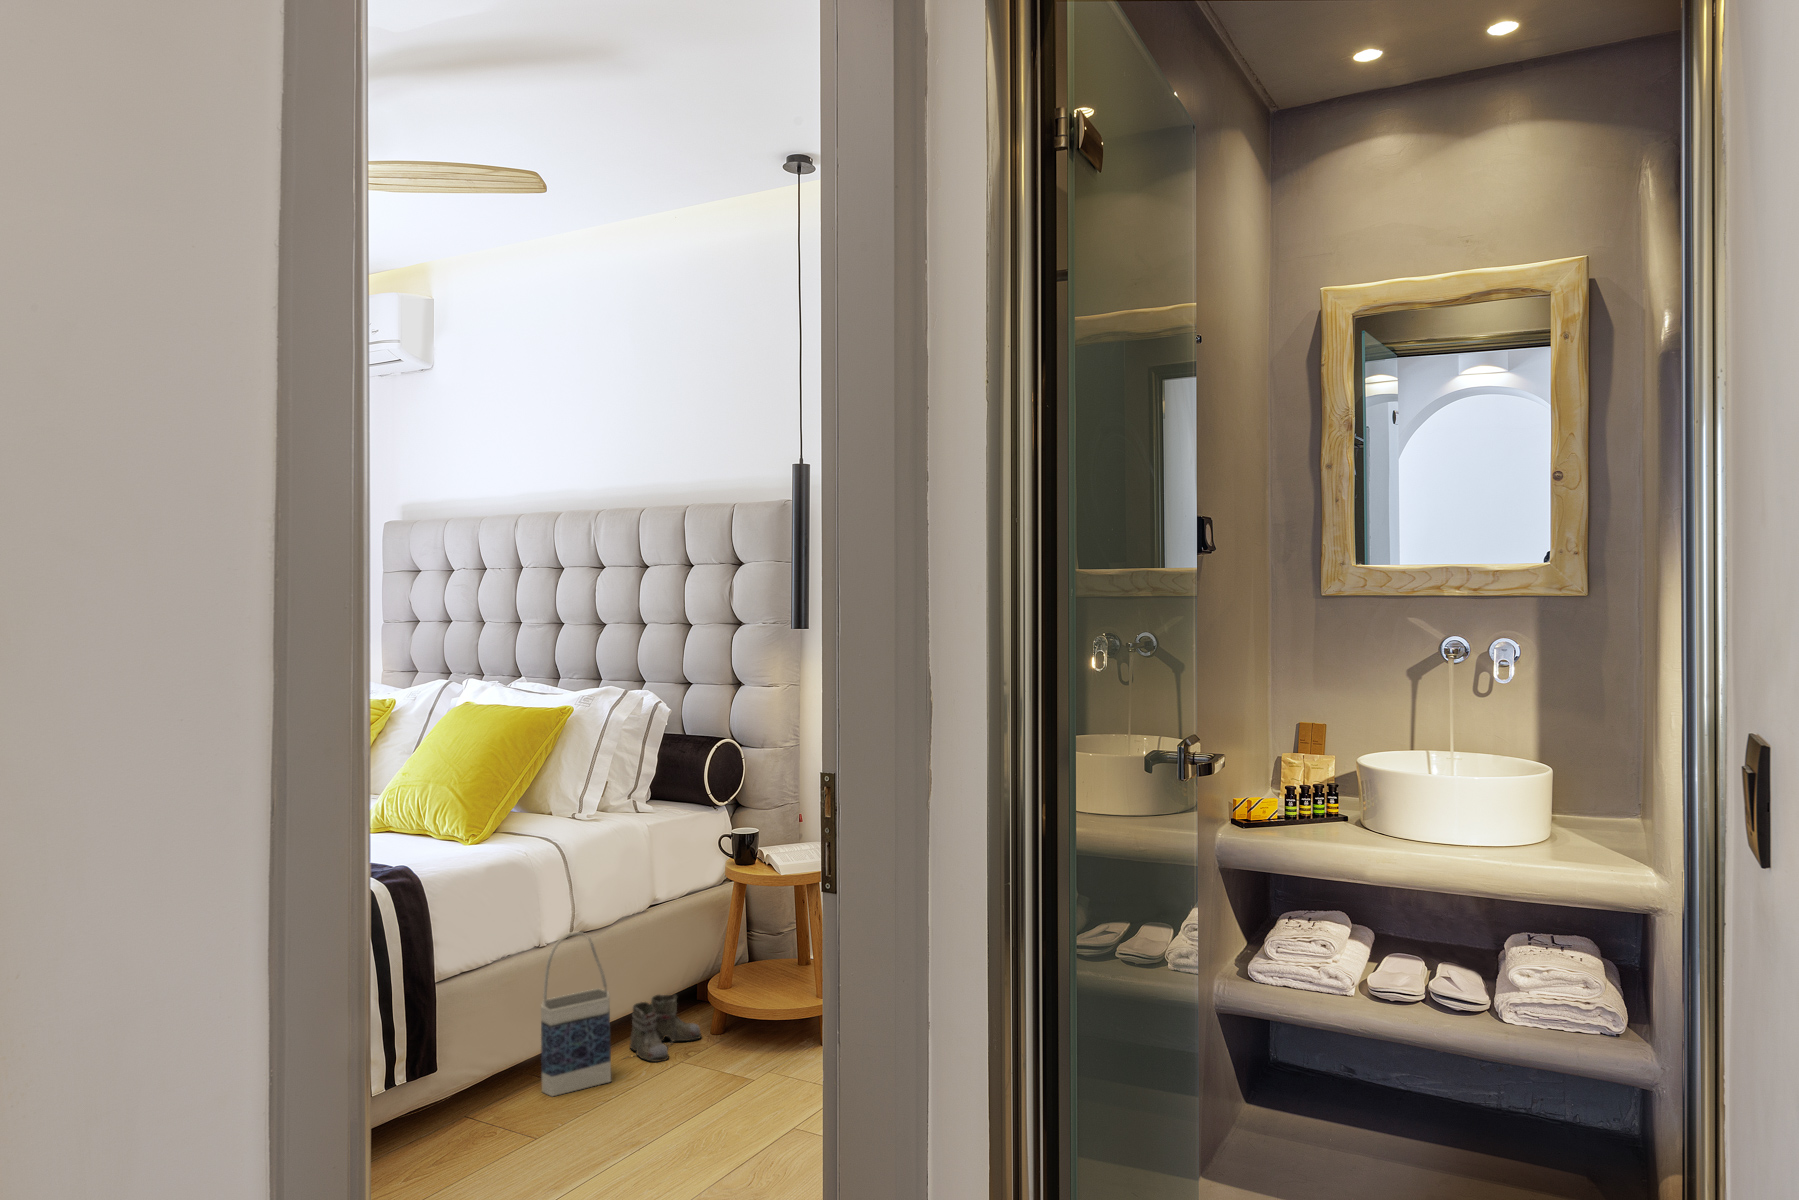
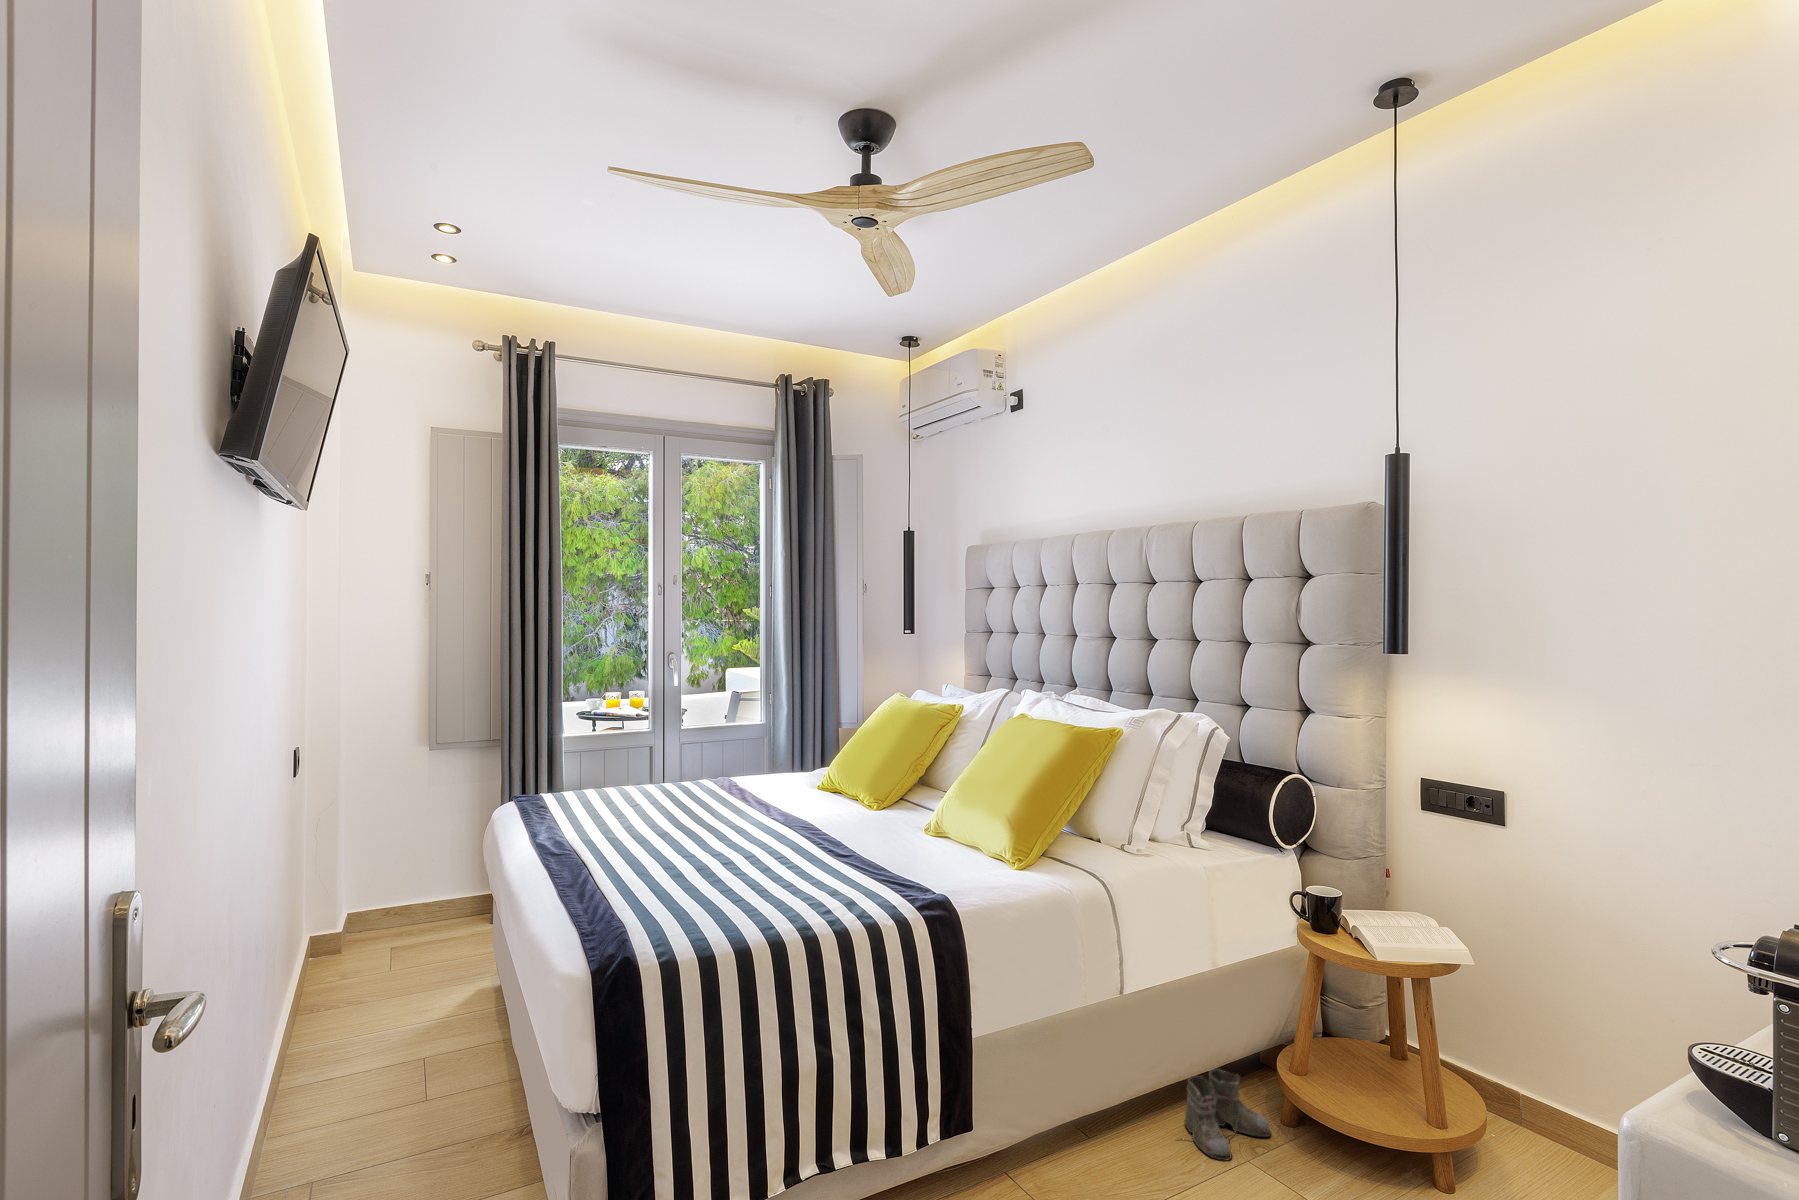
bag: present [541,932,611,1096] -> none [1084,992,1163,1176]

